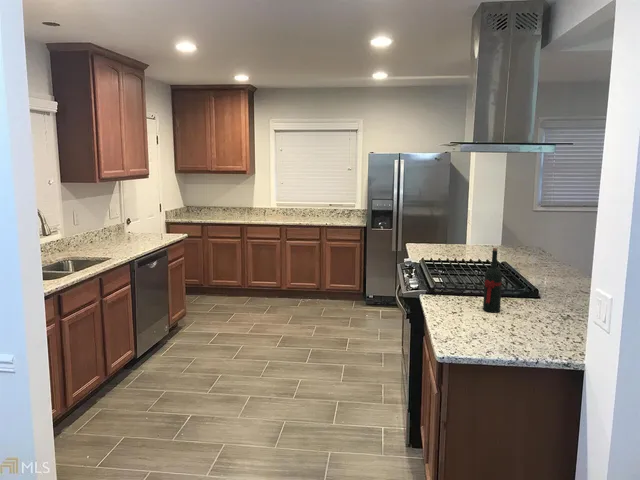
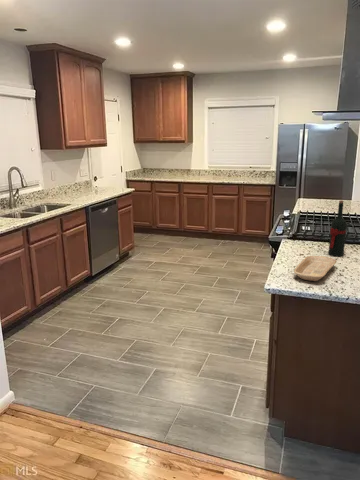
tray: none [464,313,502,342] -> present [294,256,336,281]

